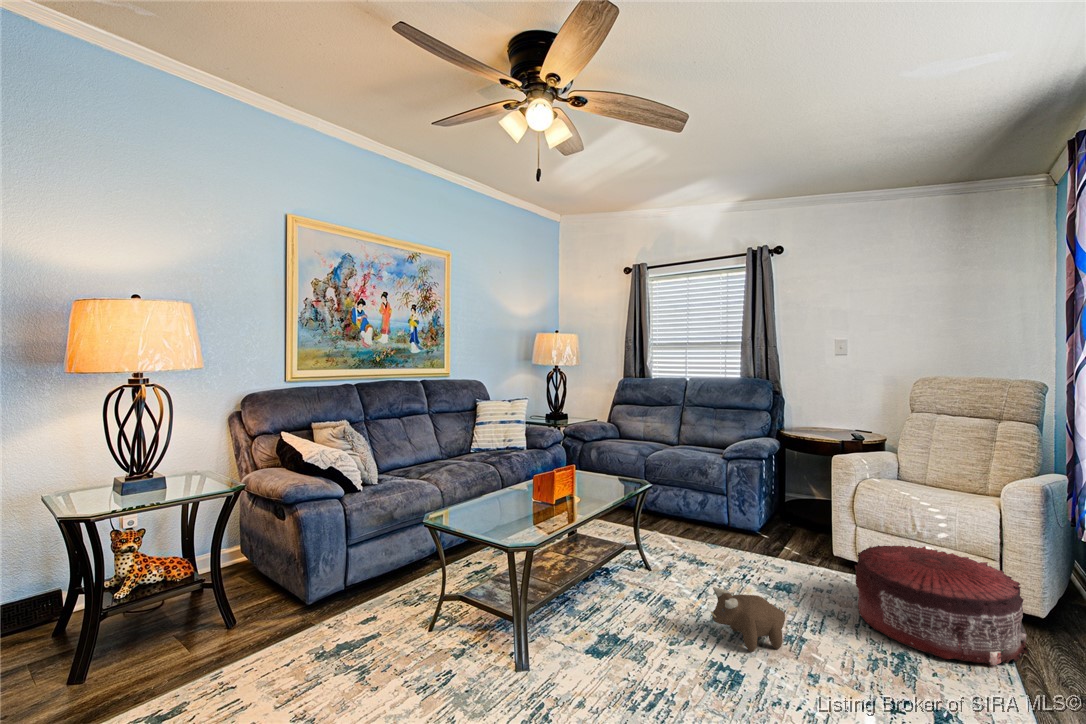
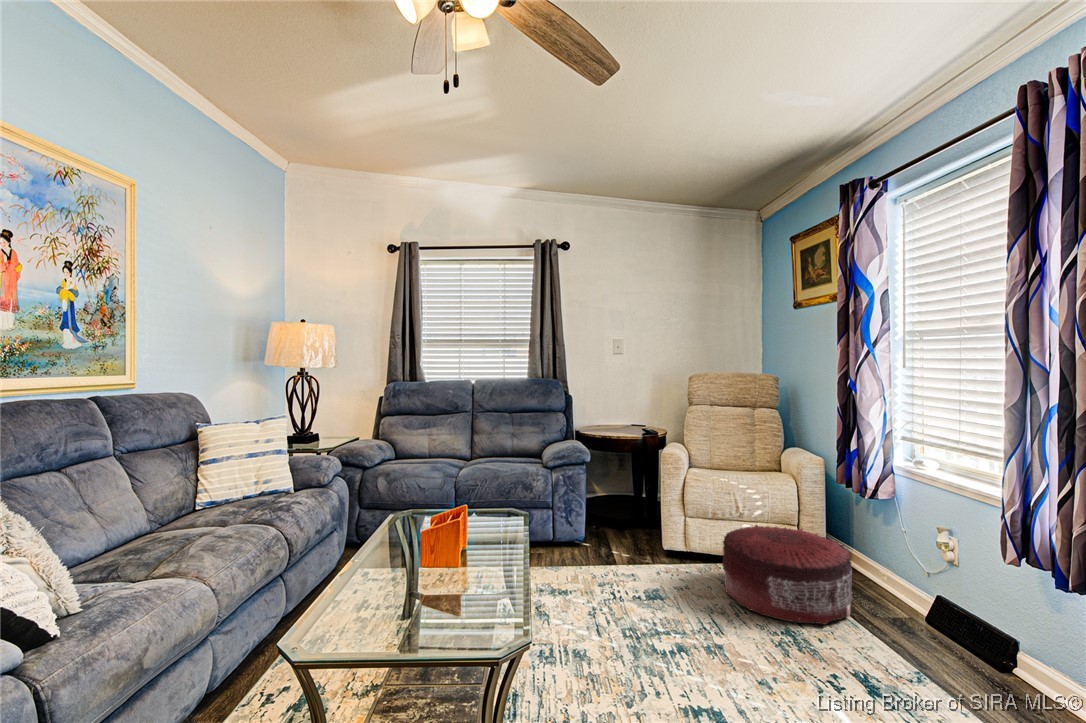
plush toy: present [711,587,785,652] -> none [670,618,735,685]

